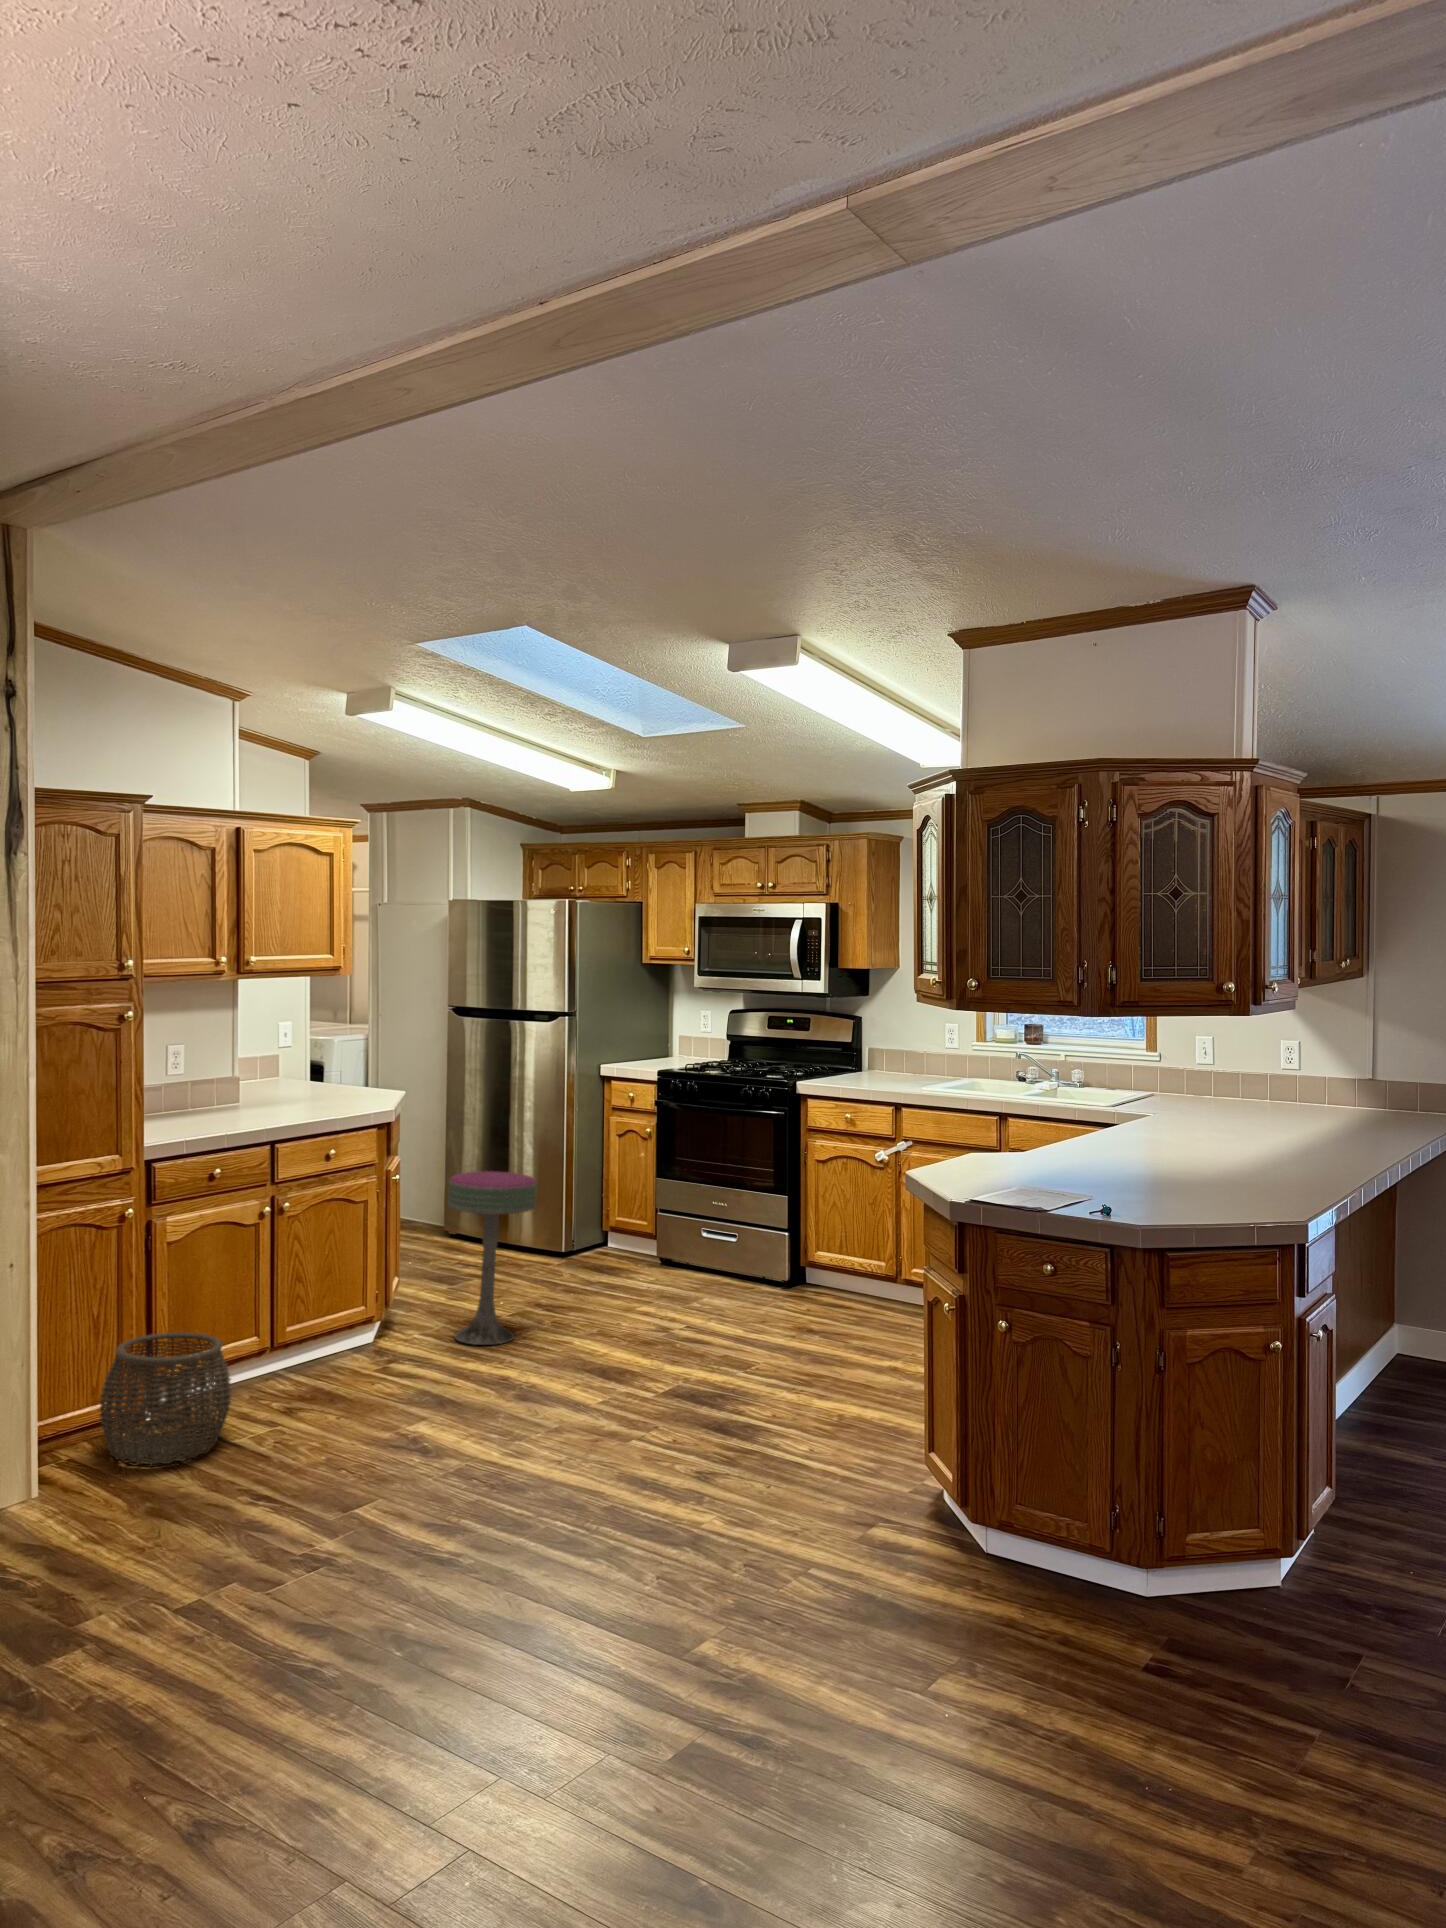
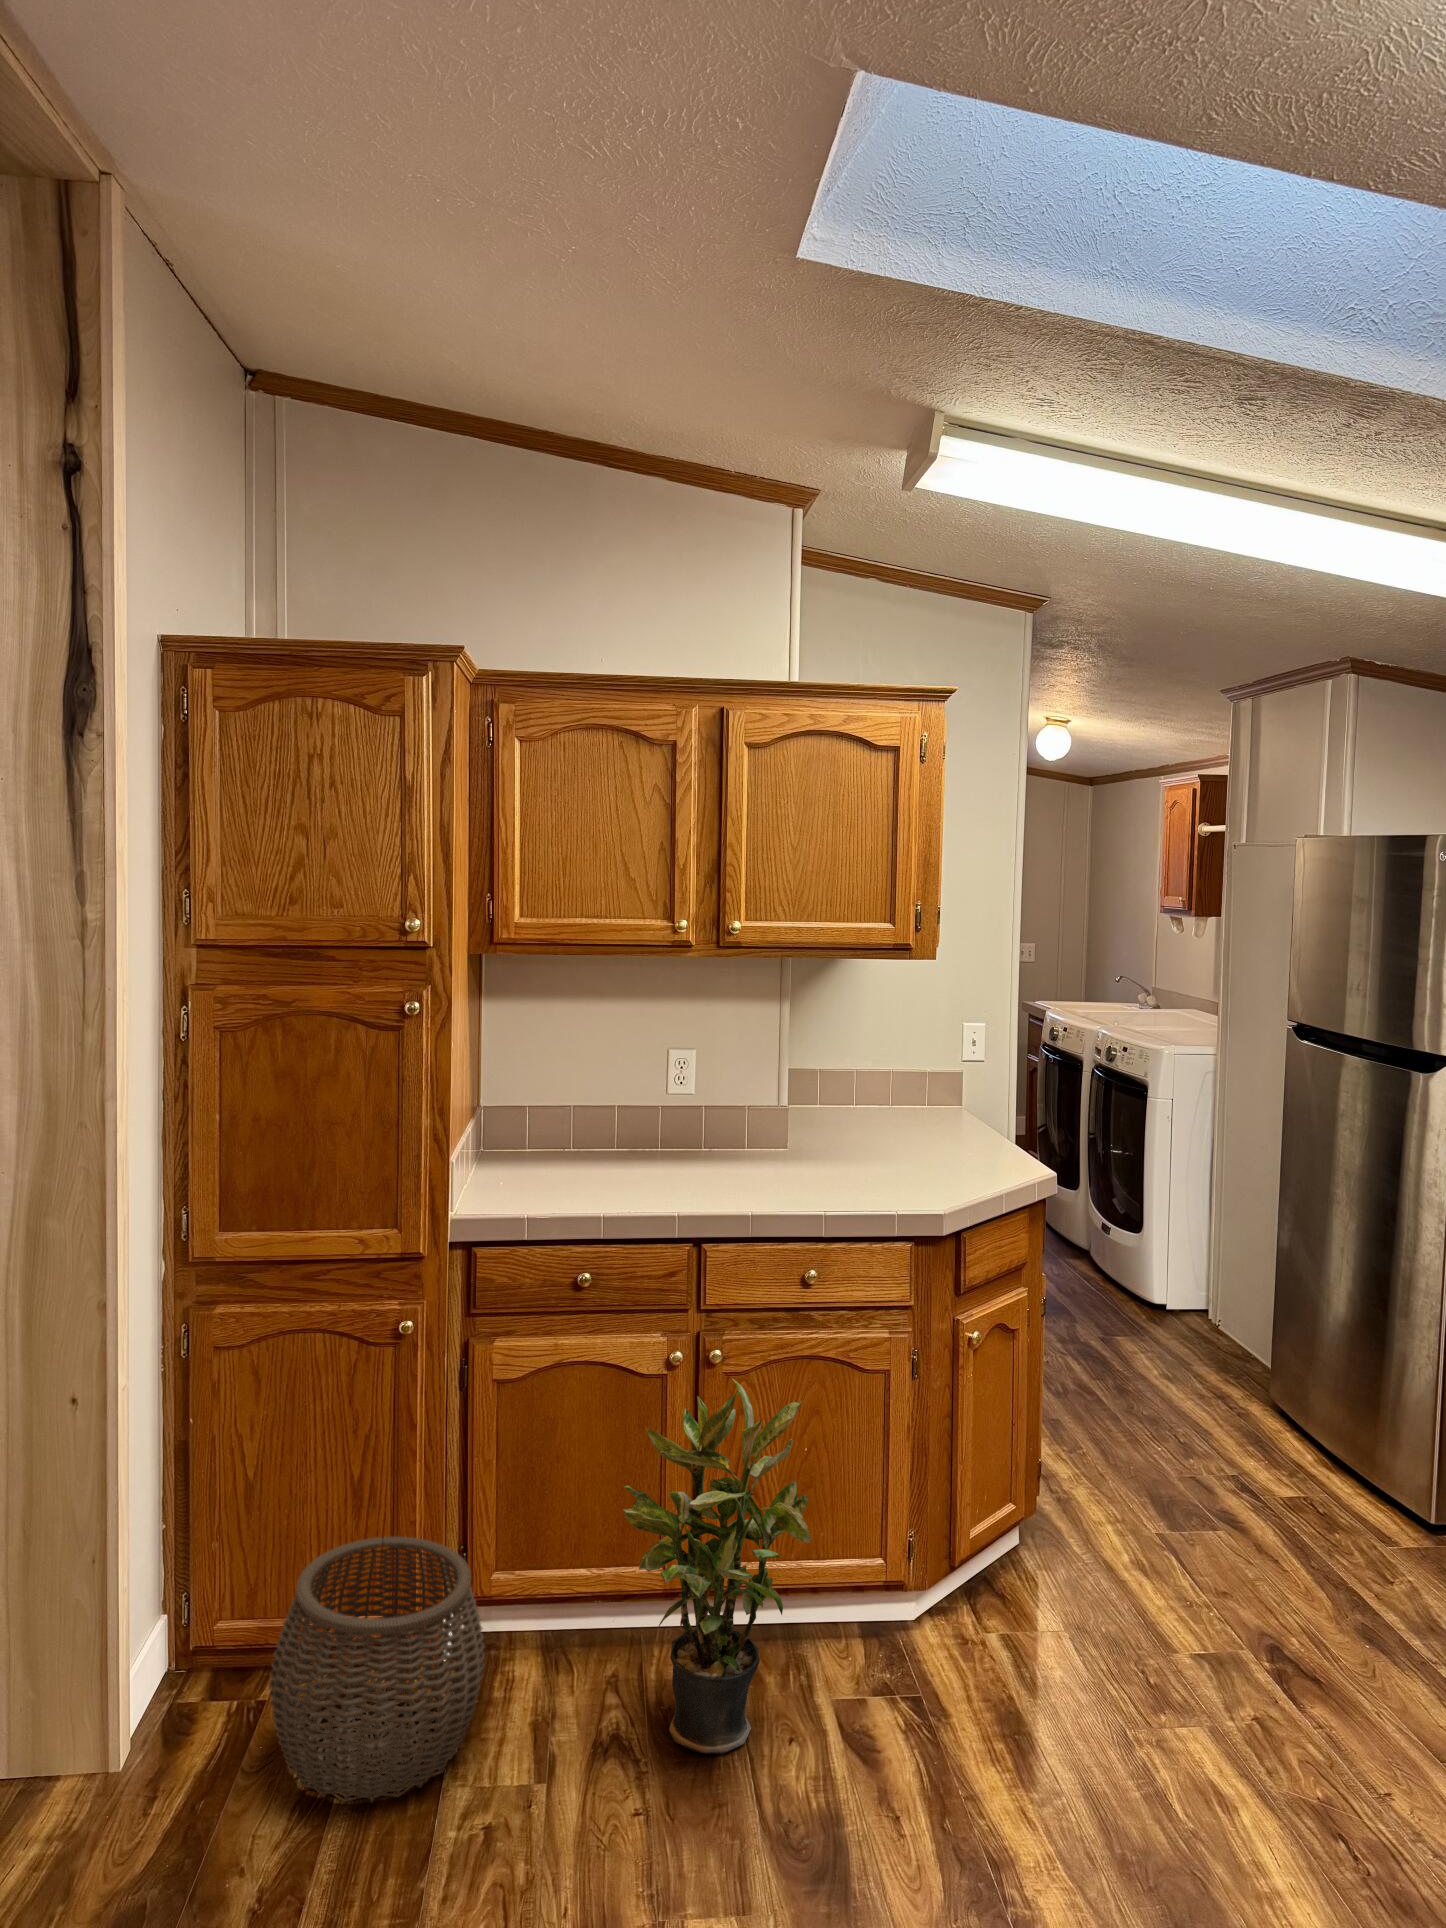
bar stool: present [448,1171,537,1345] -> none [1034,1352,1219,1730]
potted plant: none [282,1206,377,1402] -> present [623,1379,811,1754]

